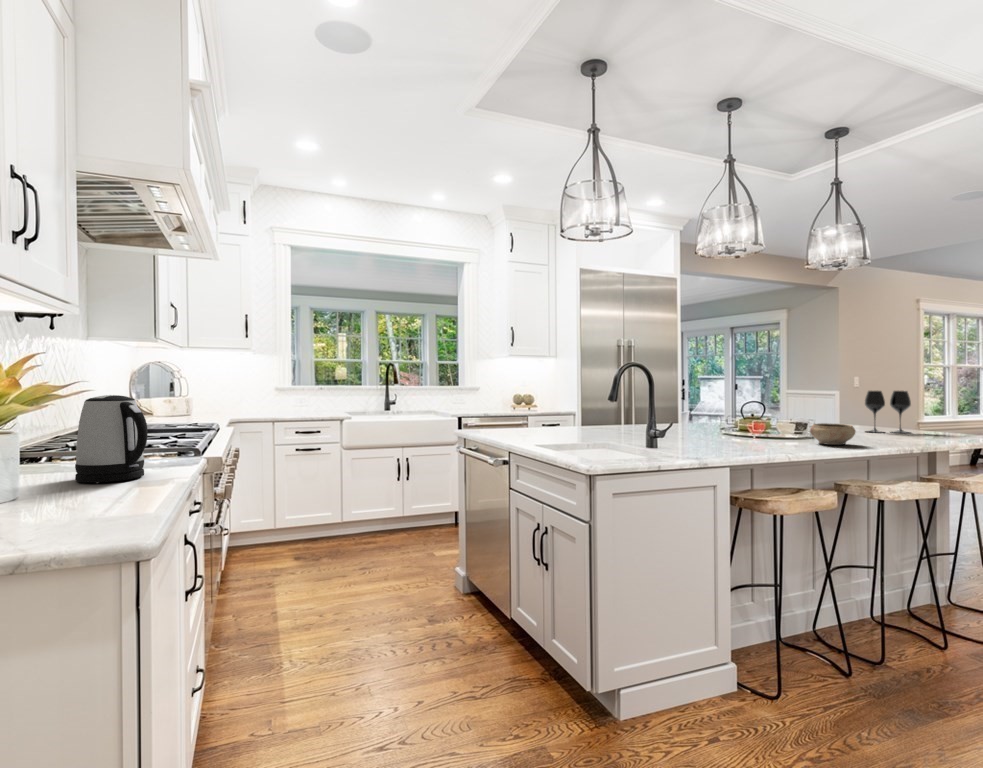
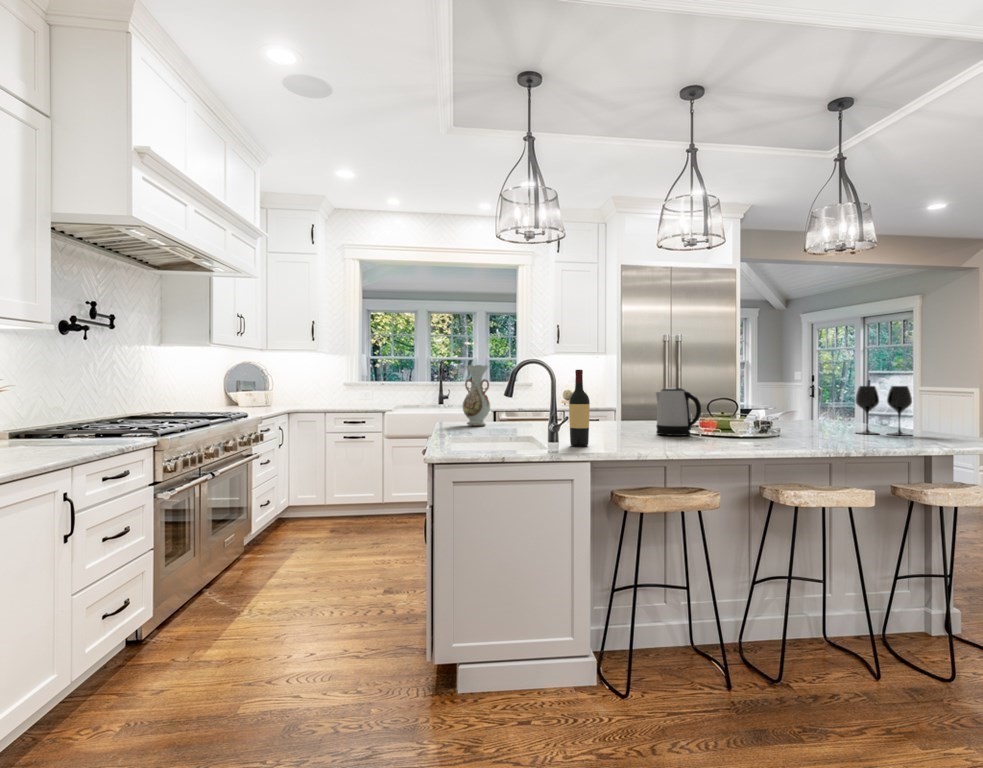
vase: none [498,369,529,434] -> present [463,365,490,426]
wine bottle: none [693,376,714,453] -> present [569,370,590,447]
kettle: present [75,395,148,483] -> present [656,387,701,436]
ceramic bowl: present [810,423,856,445] -> none [730,421,778,444]

